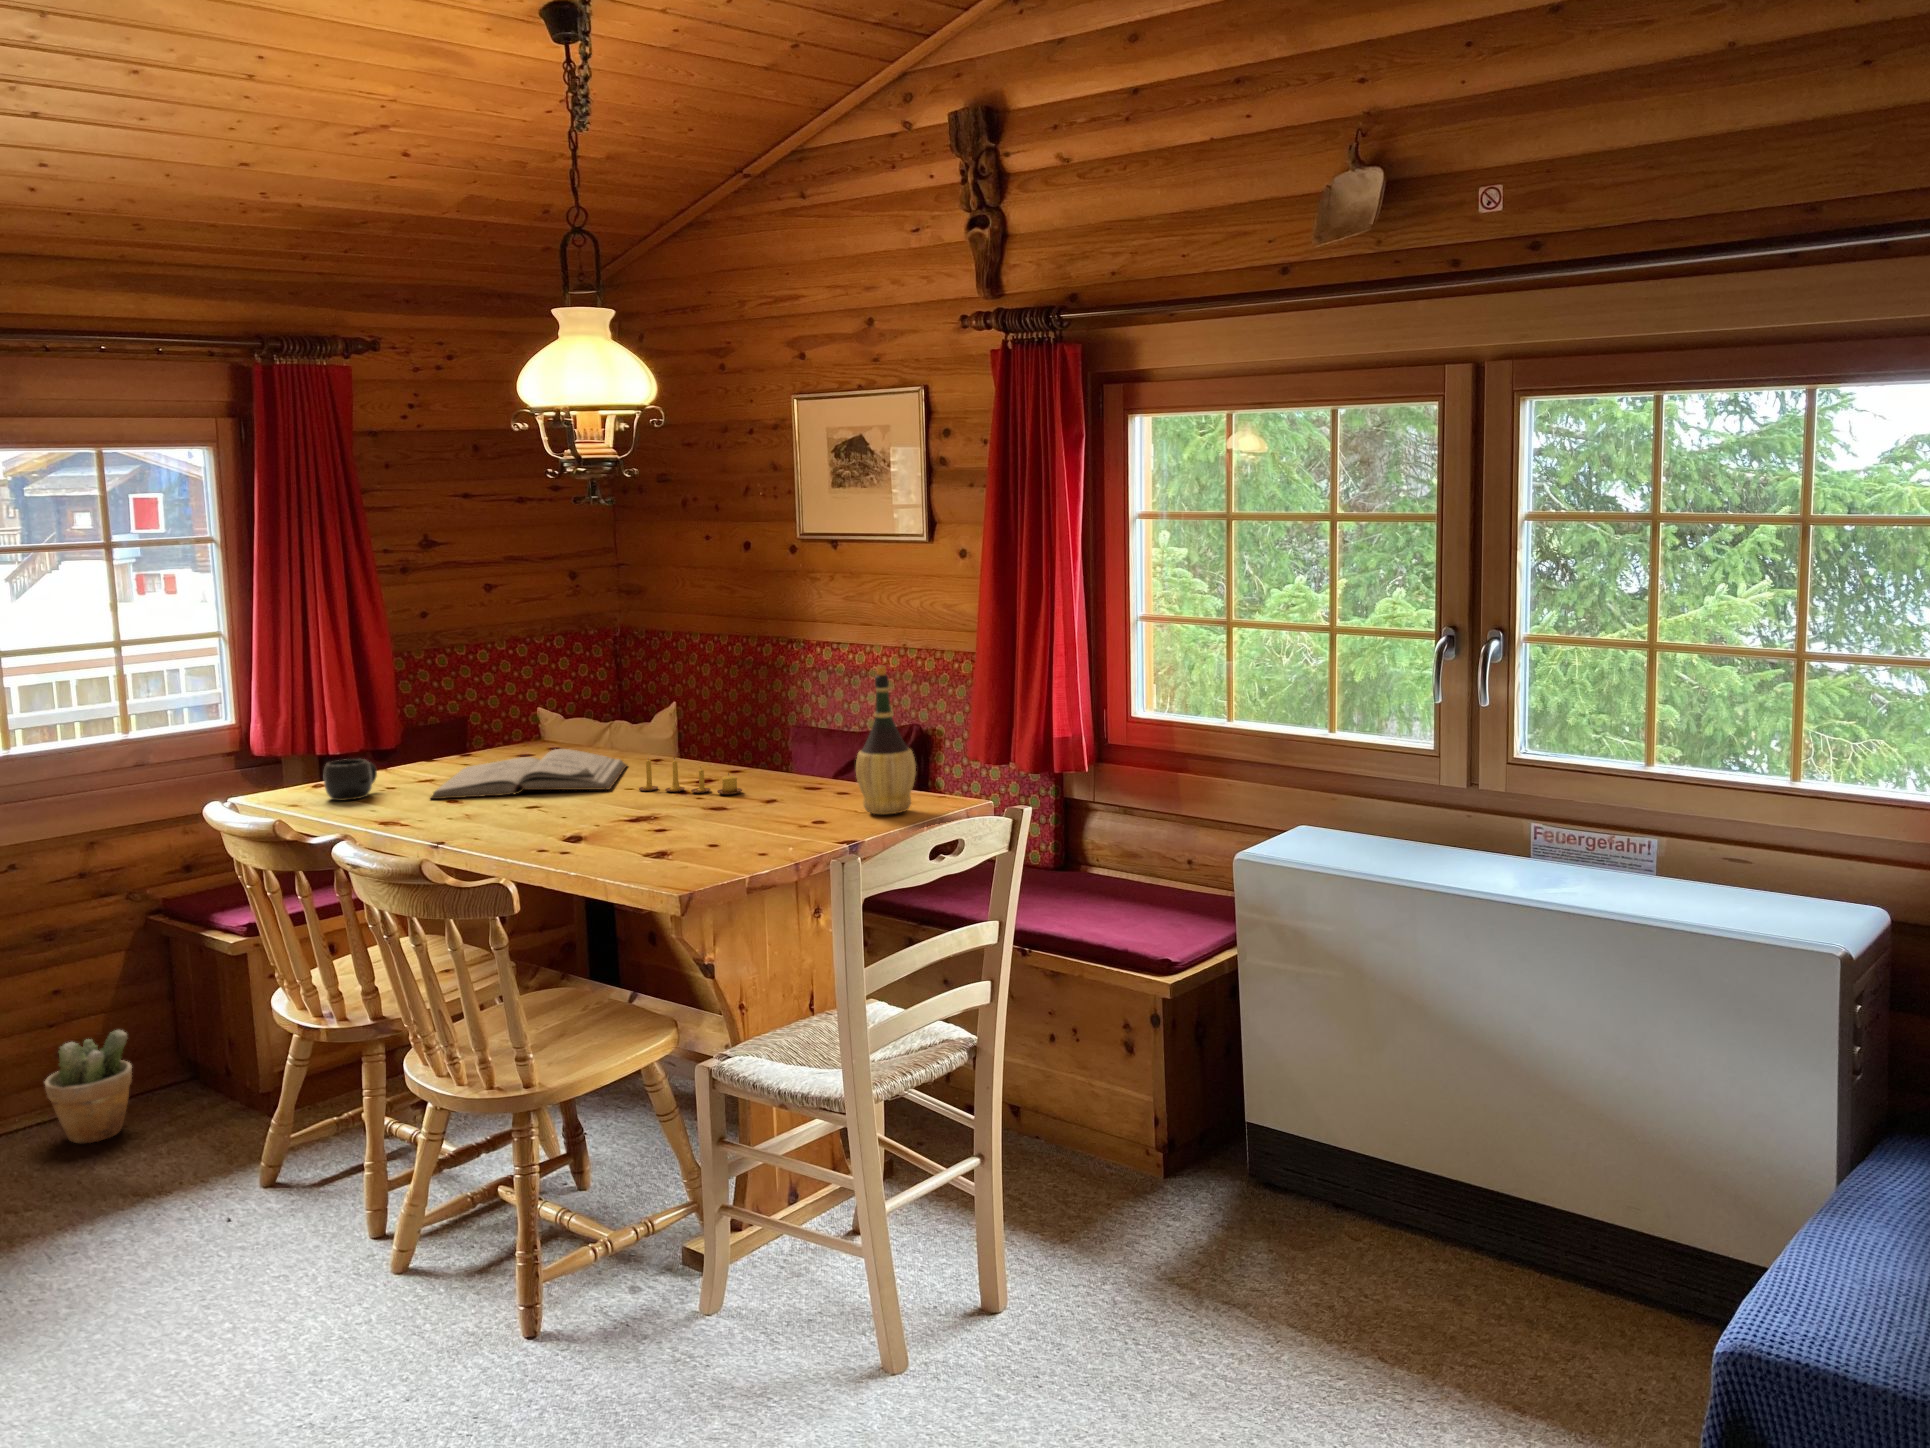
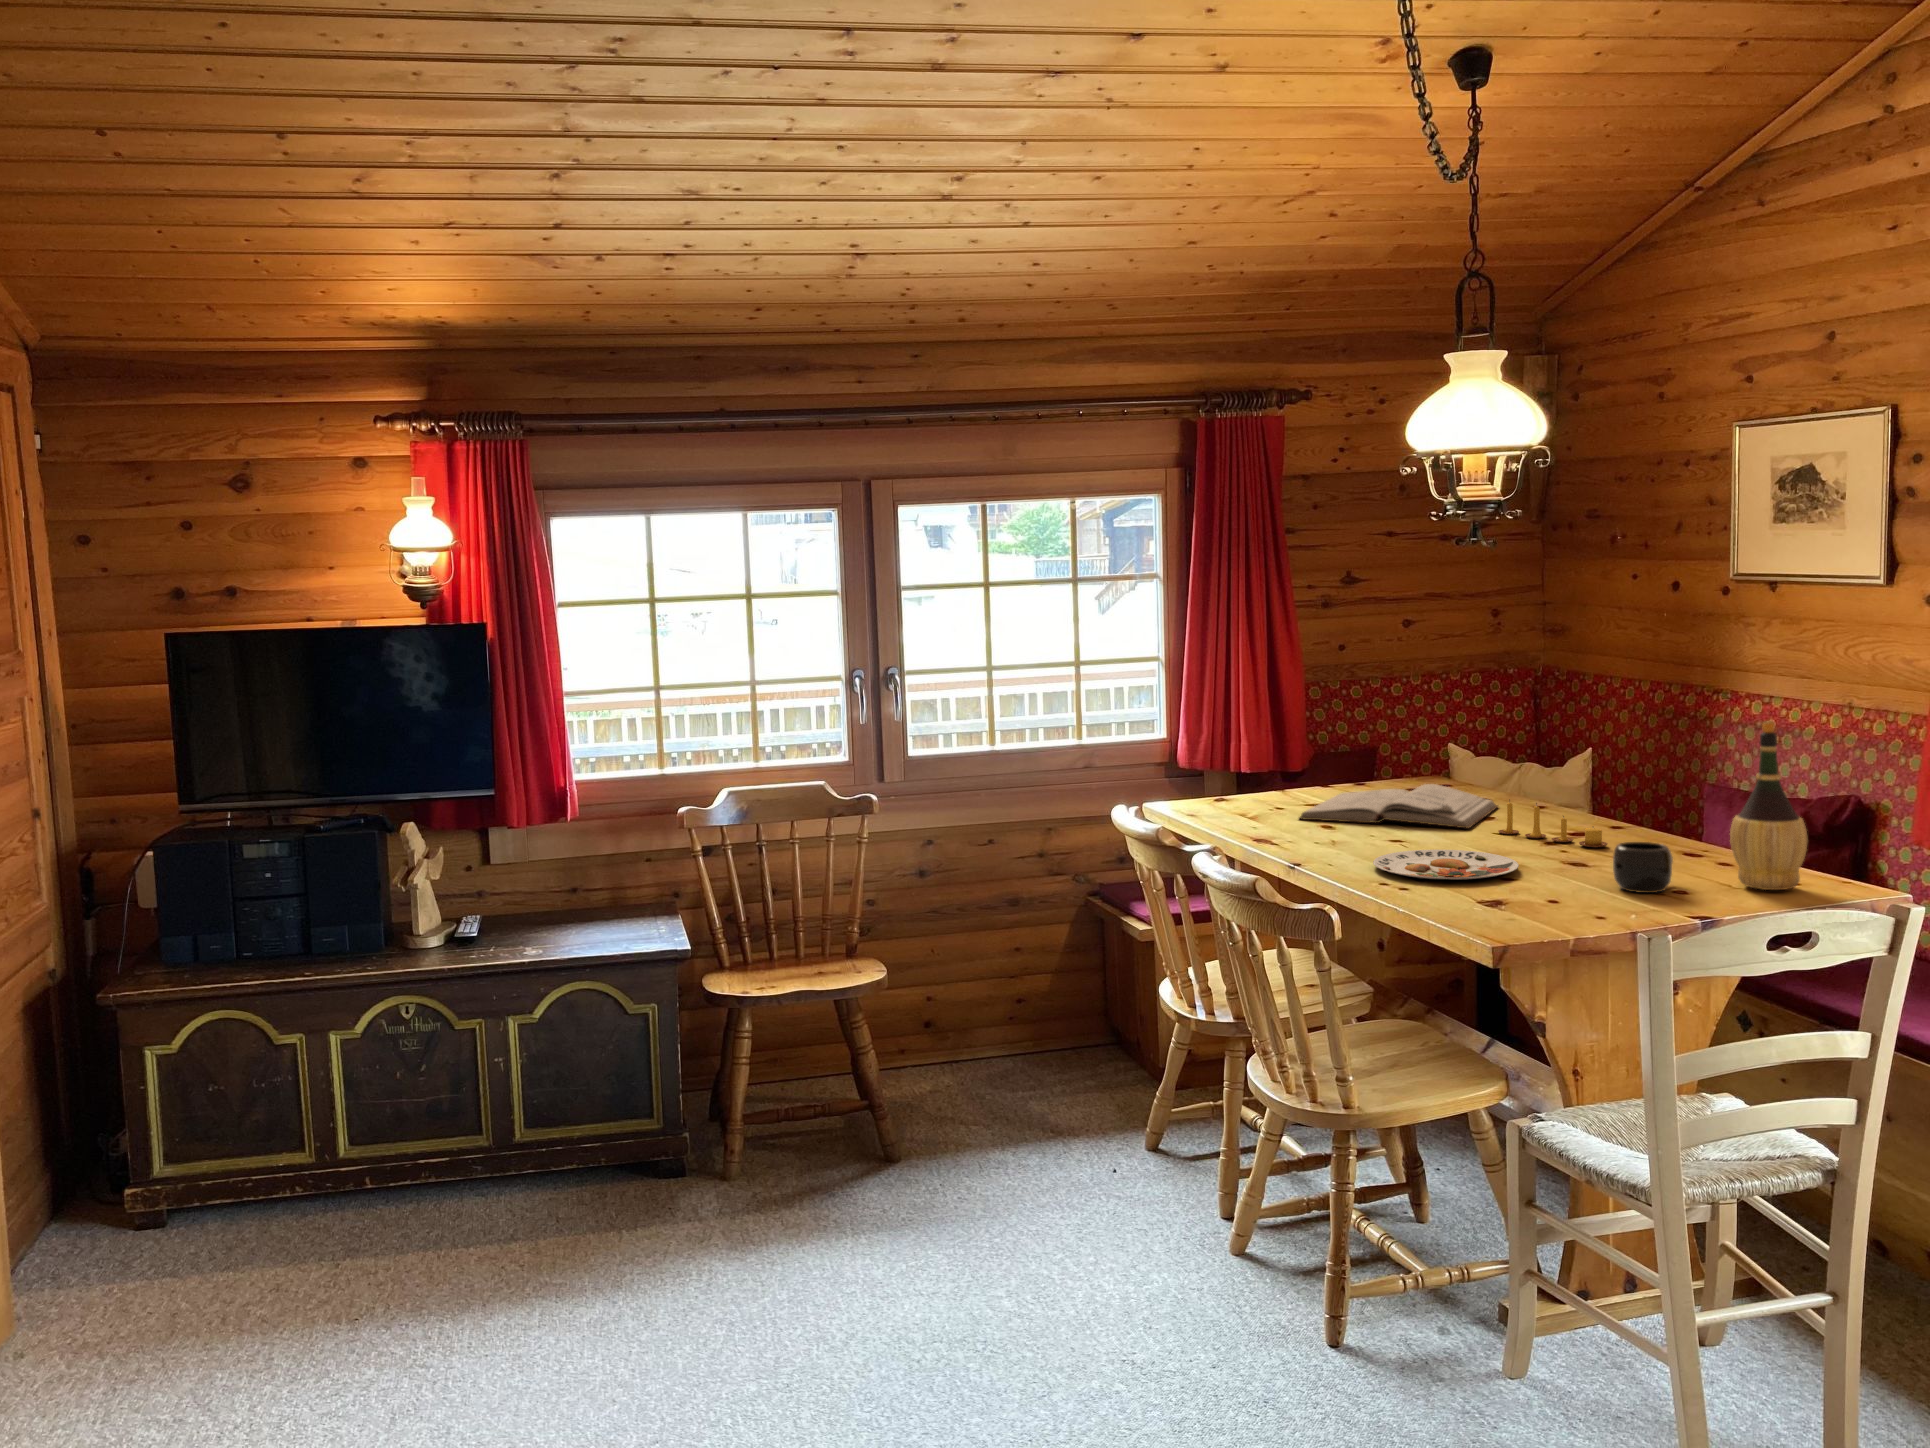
mug: present [324,759,377,801] -> present [1613,842,1673,893]
plate: none [533,811,676,844] -> present [1373,850,1519,880]
potted plant: present [45,1030,132,1143] -> none [1001,985,1064,1074]

